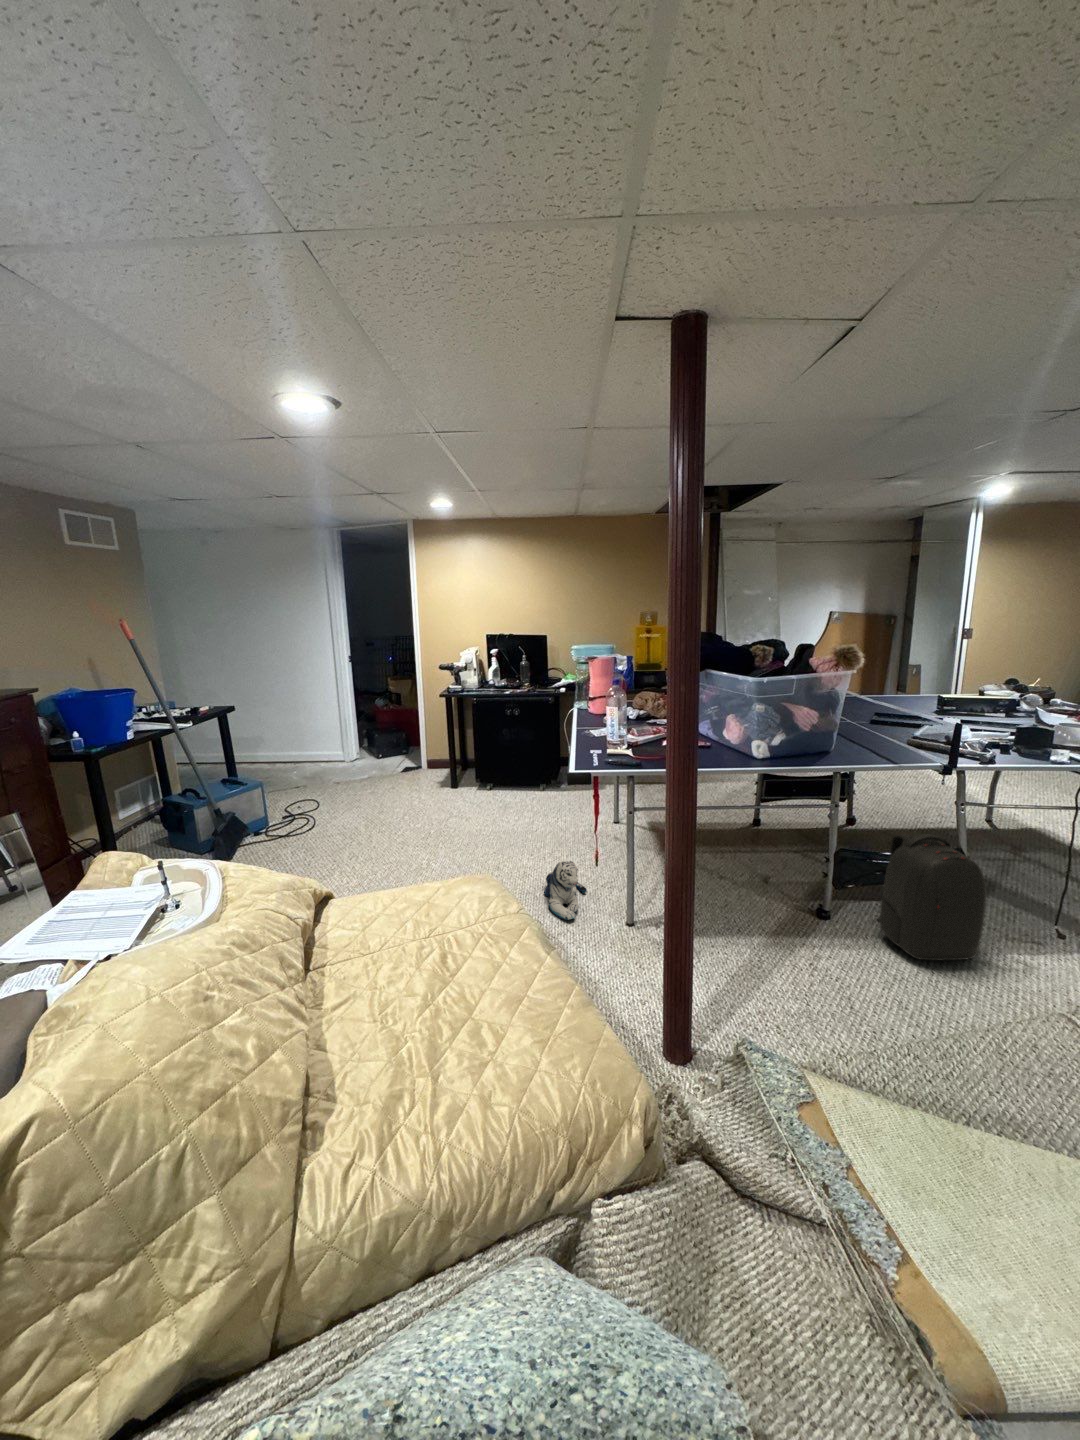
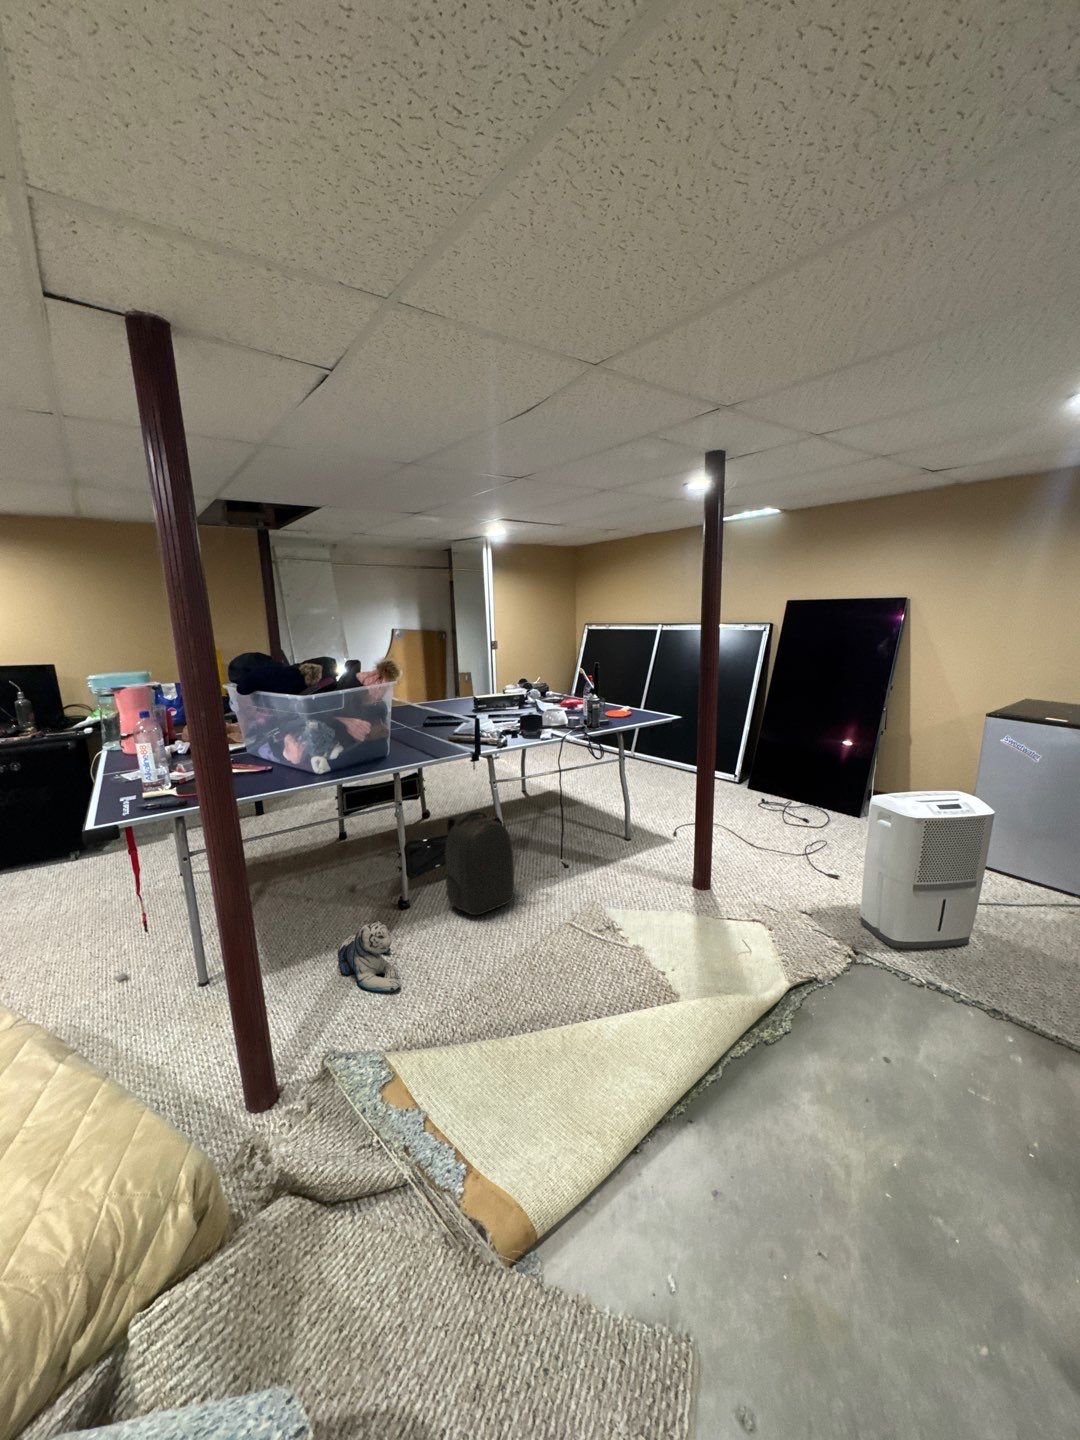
plush toy: present [544,861,587,921] -> present [338,921,400,993]

